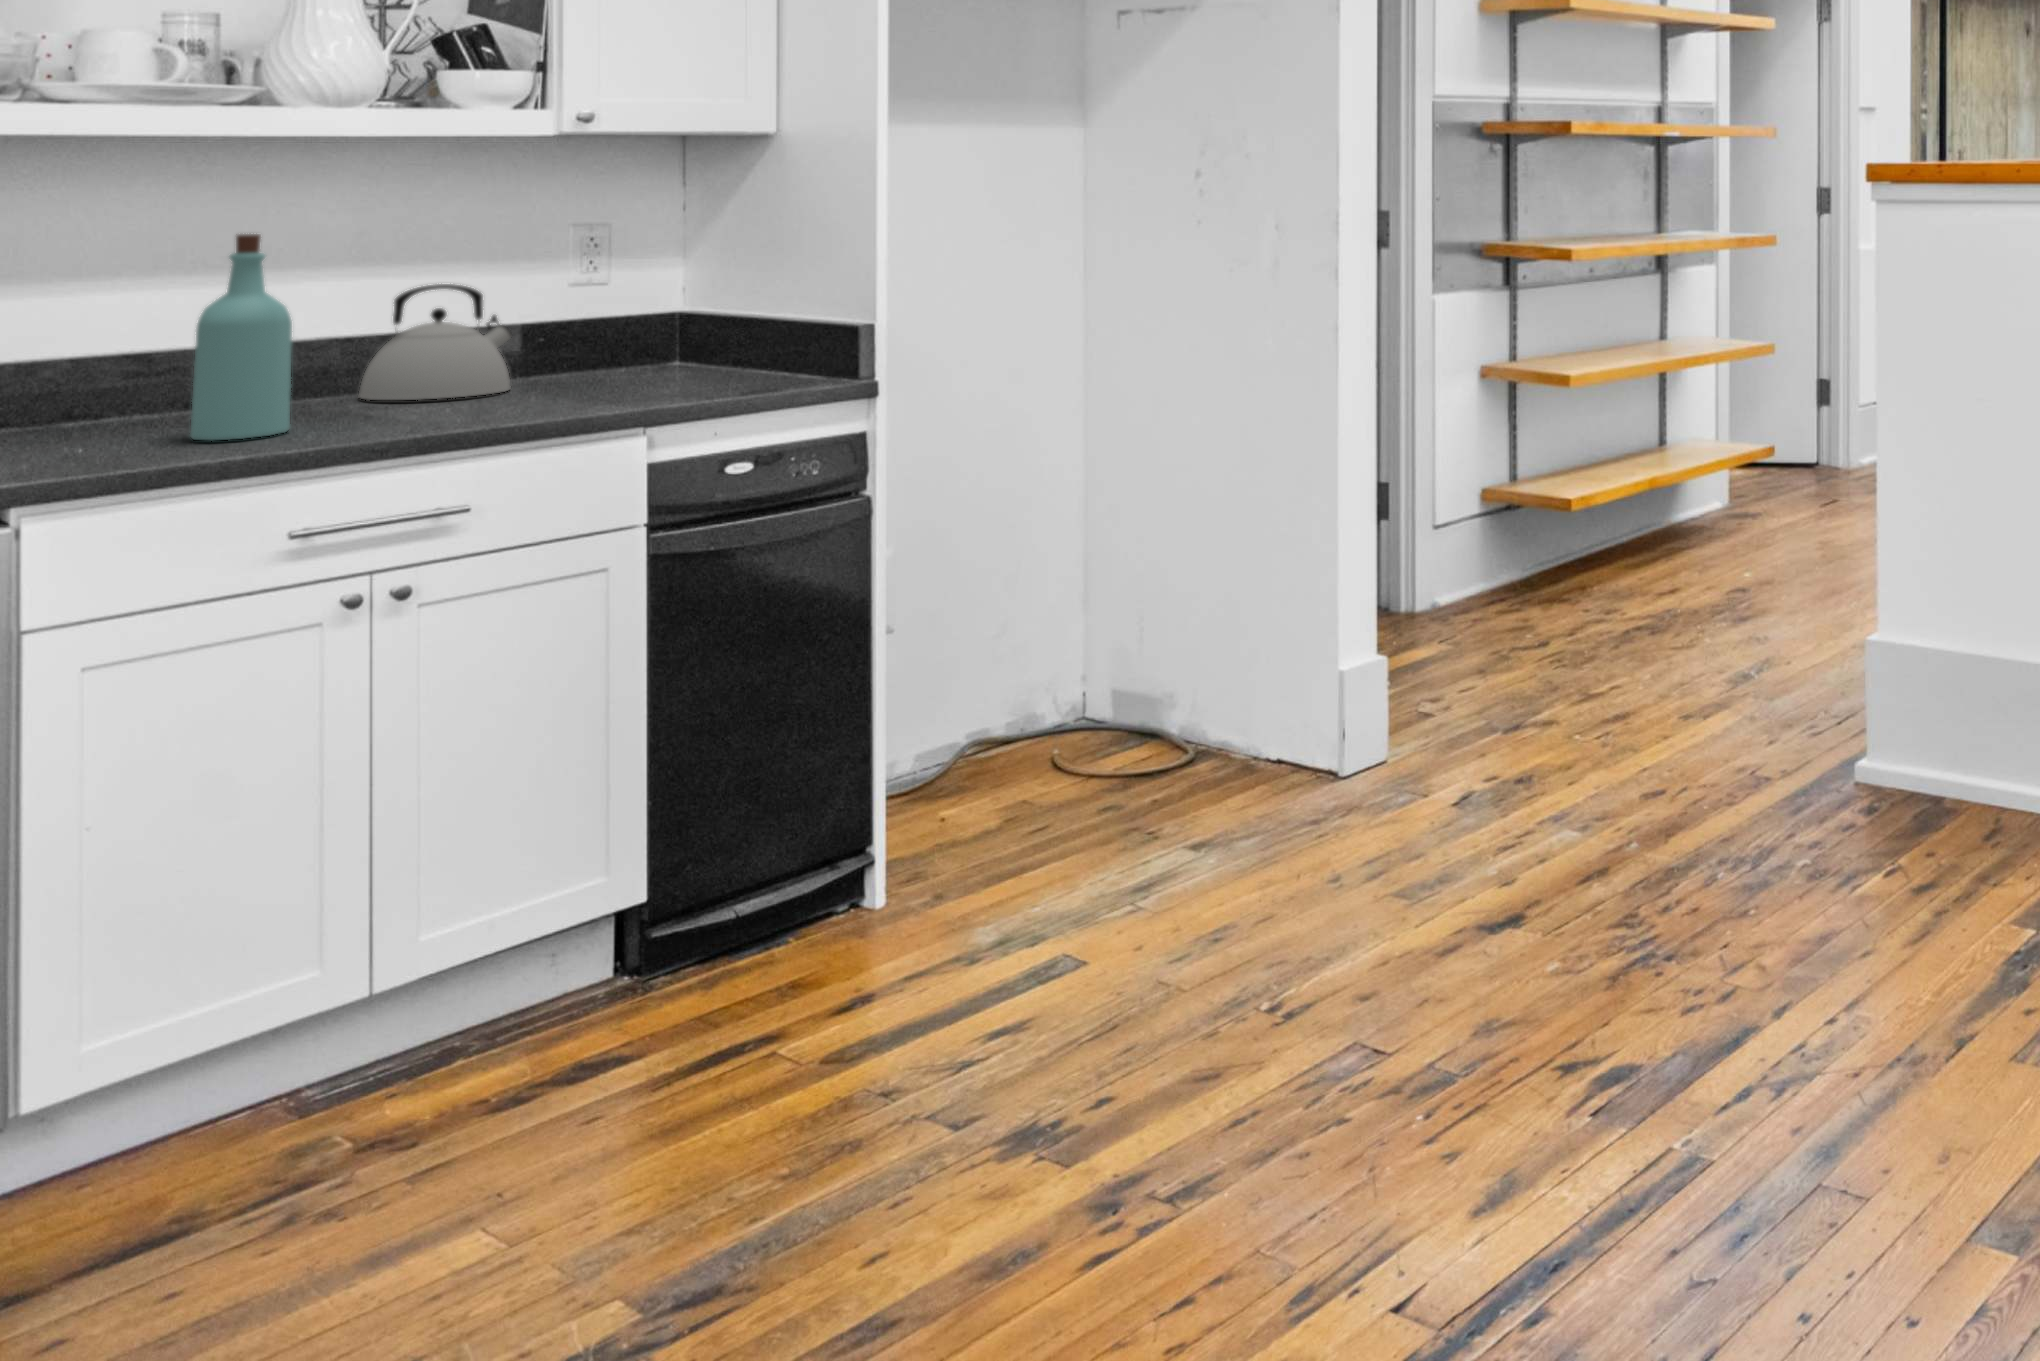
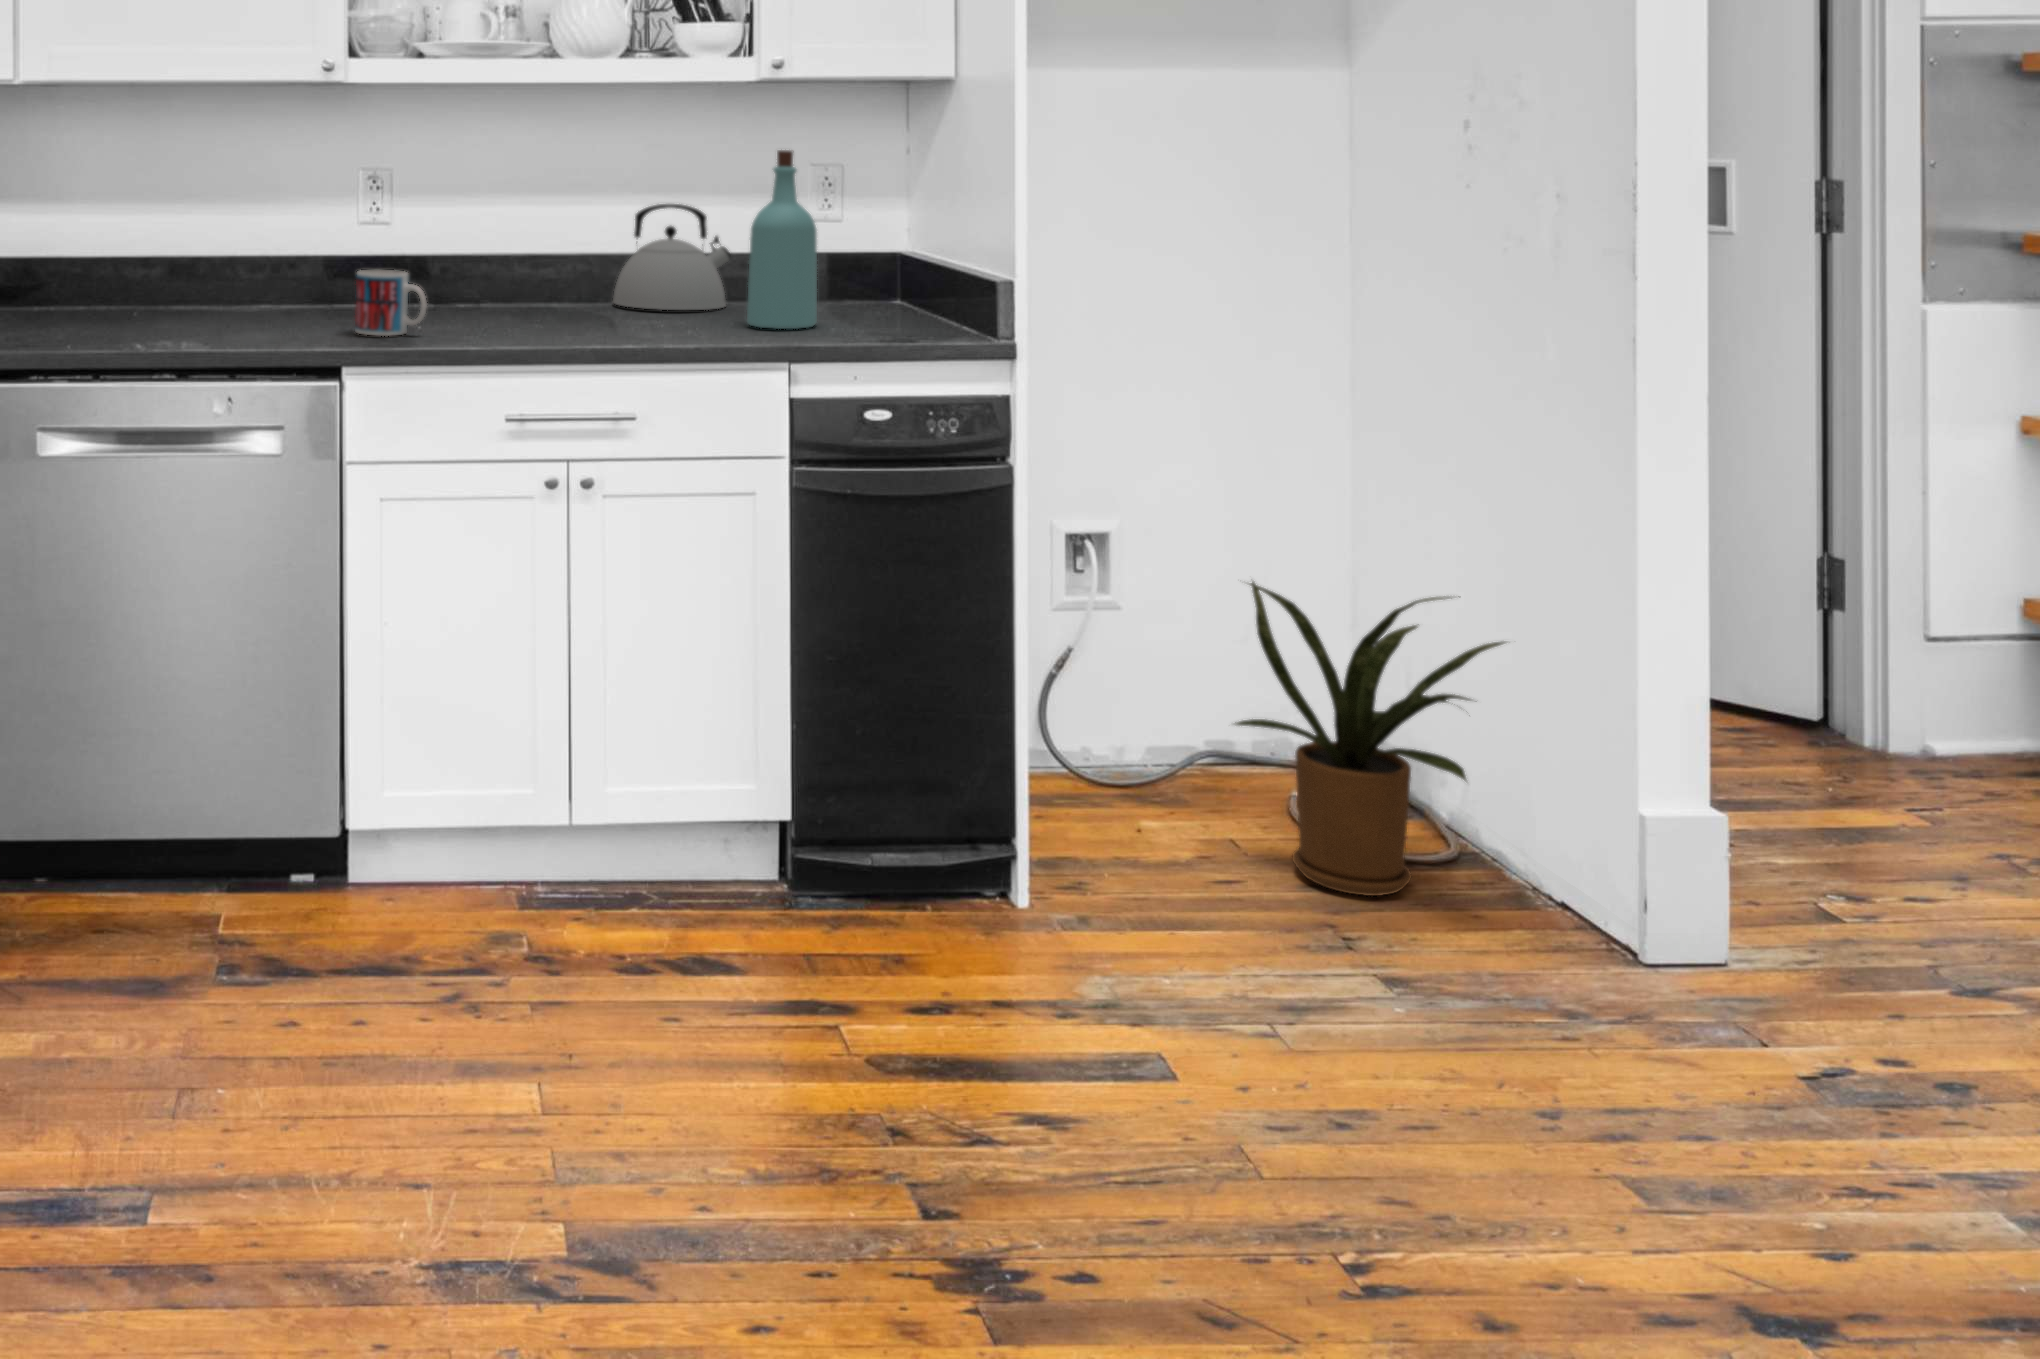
bottle: present [191,234,292,441] -> present [747,150,817,329]
mug: none [66,384,186,465] -> present [355,270,427,336]
house plant: none [1013,542,1243,802] -> present [1235,582,1505,896]

